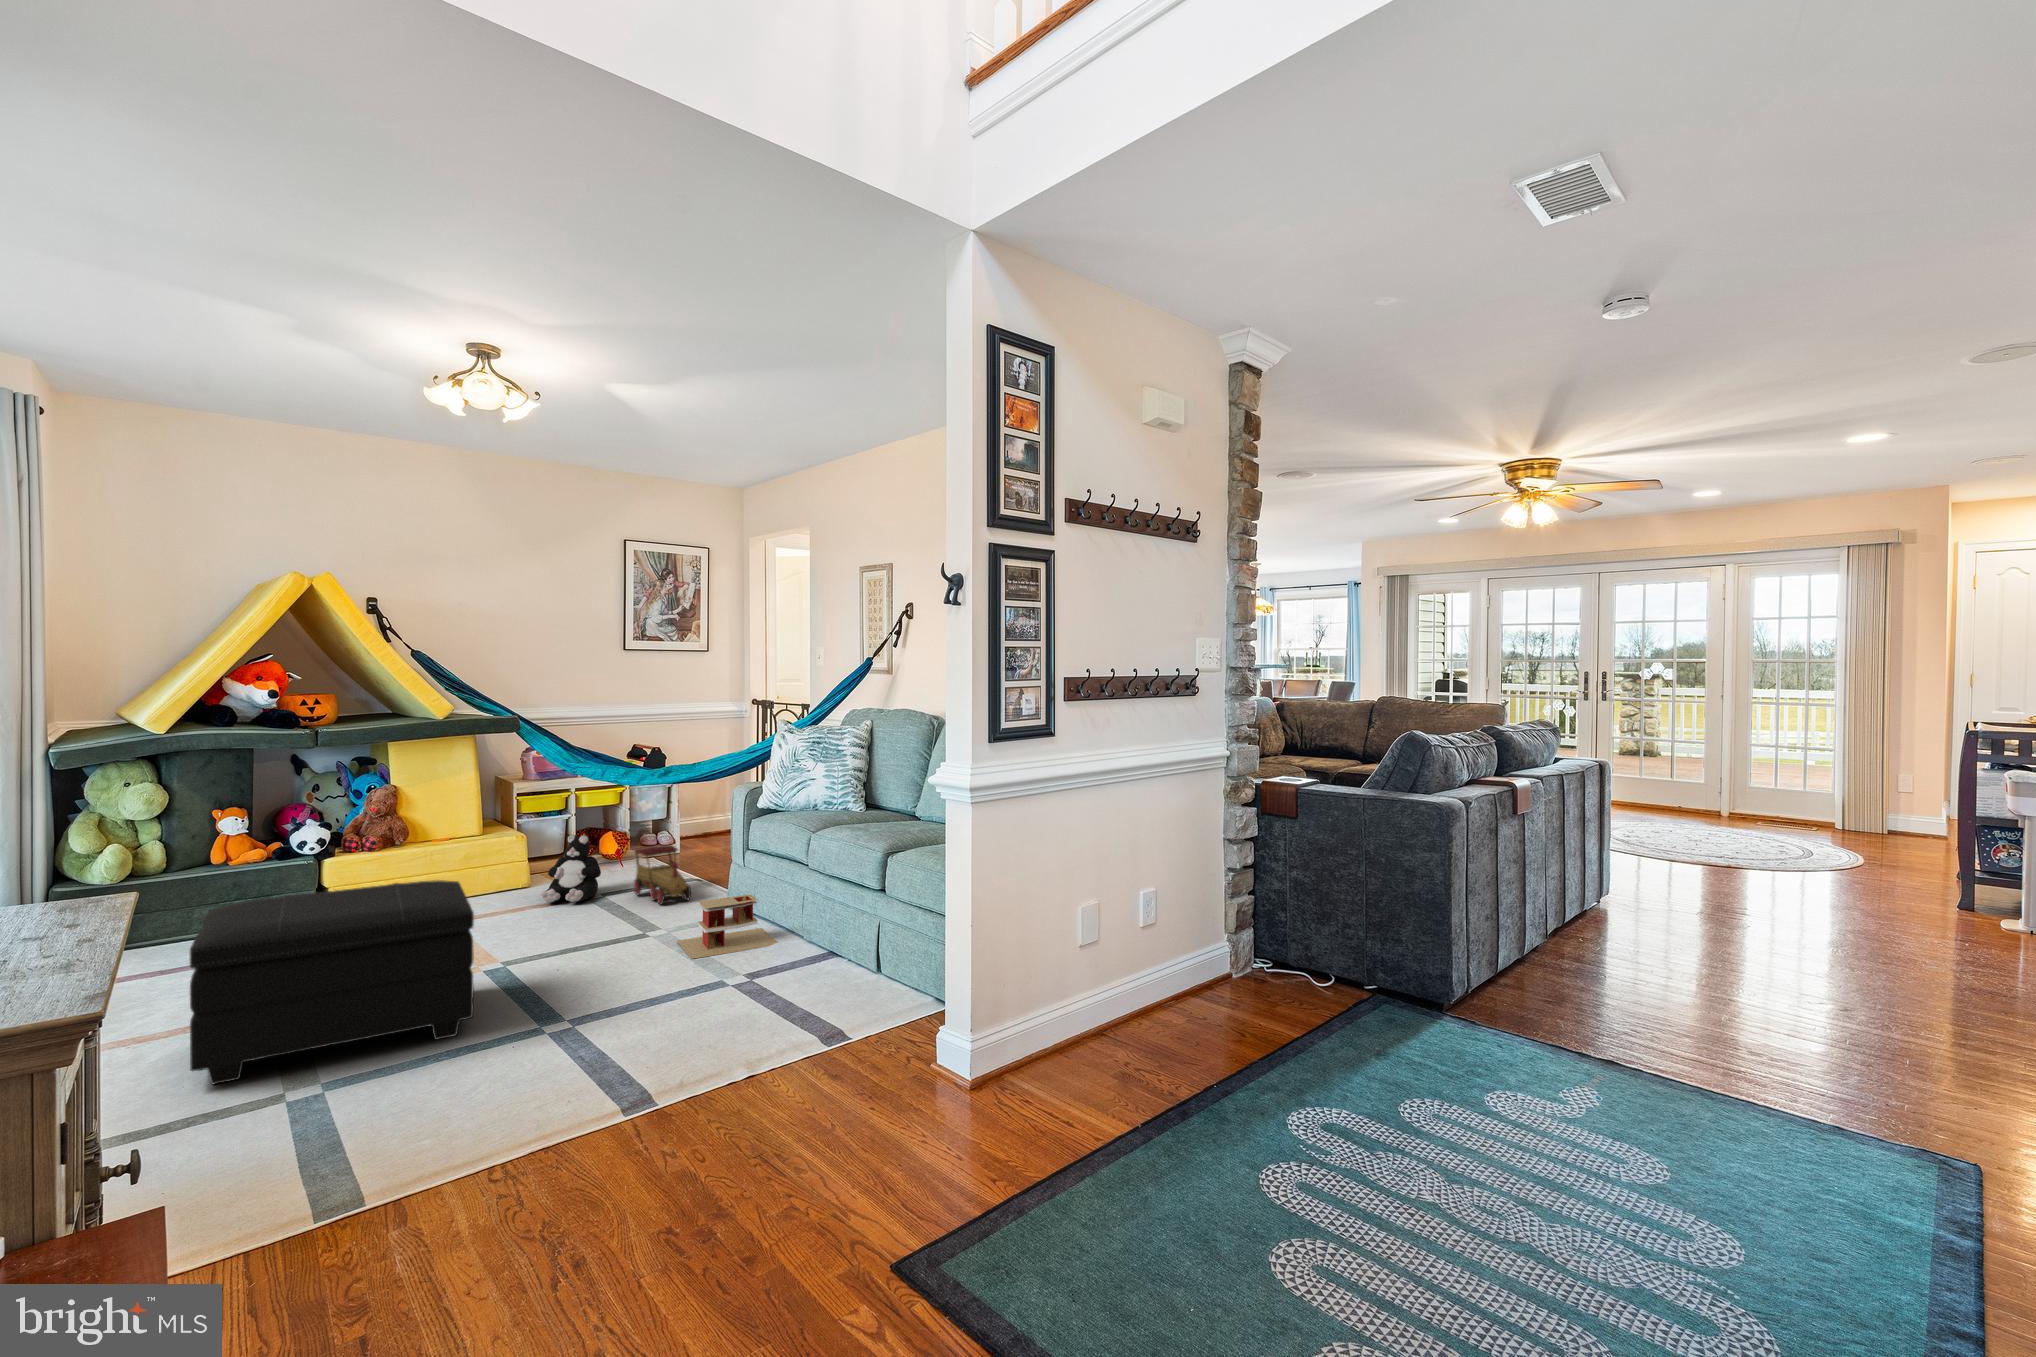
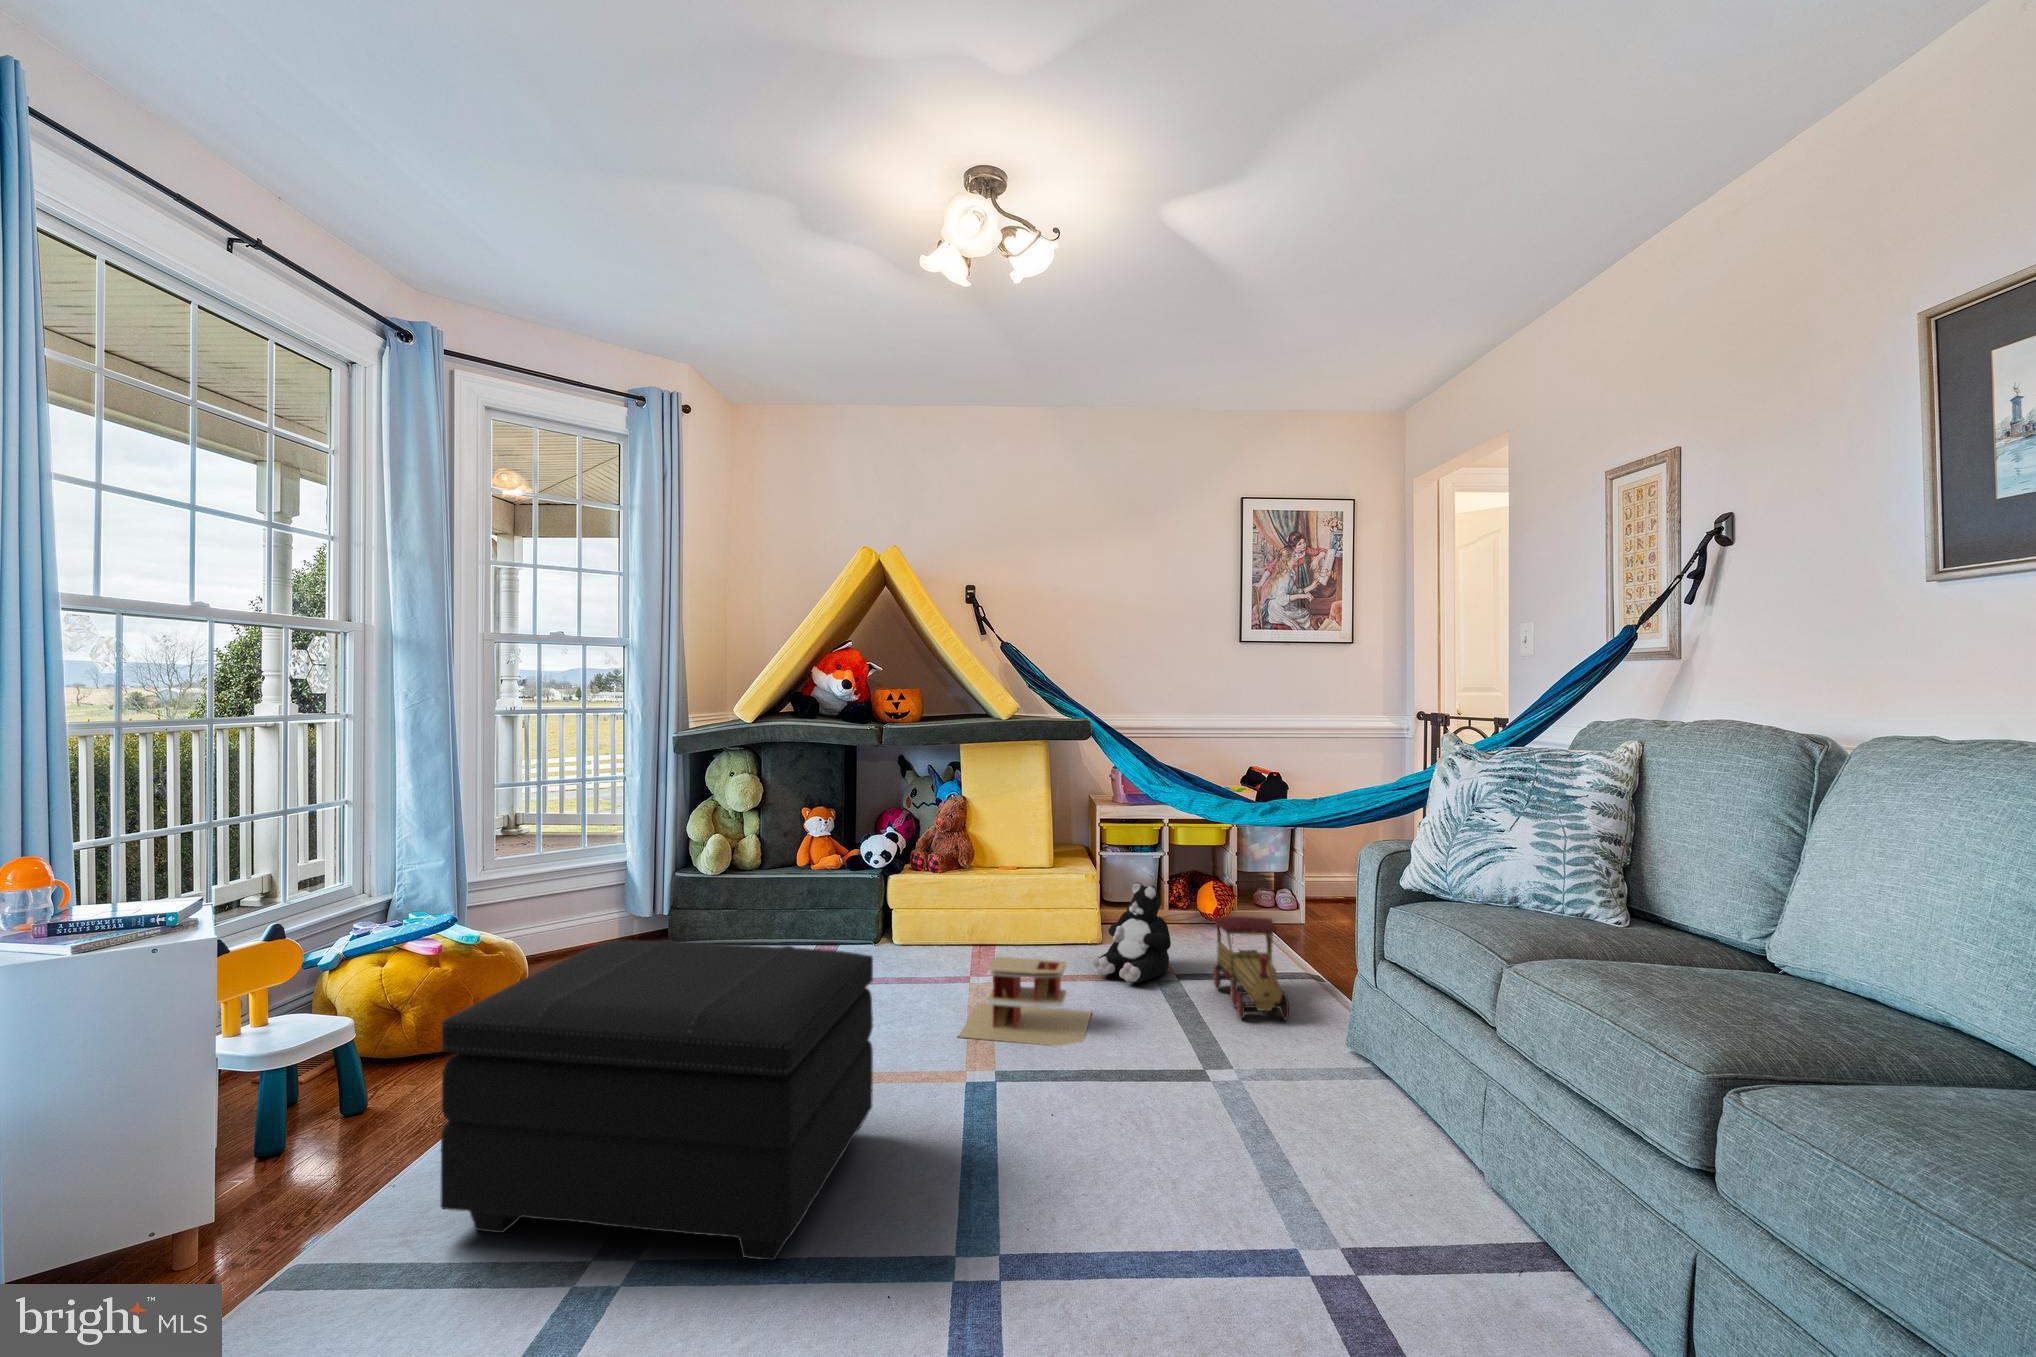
toy house: present [677,894,778,959] -> present [958,956,1091,1046]

